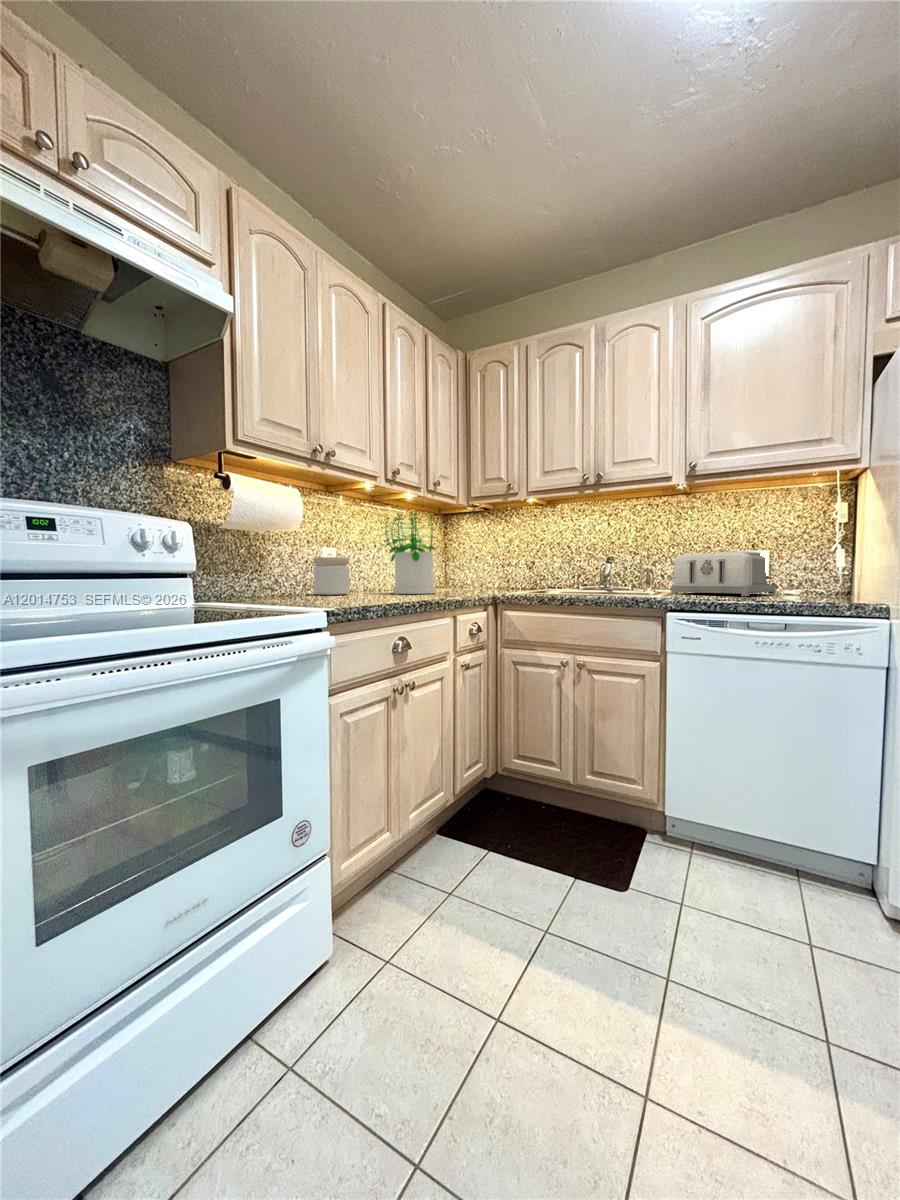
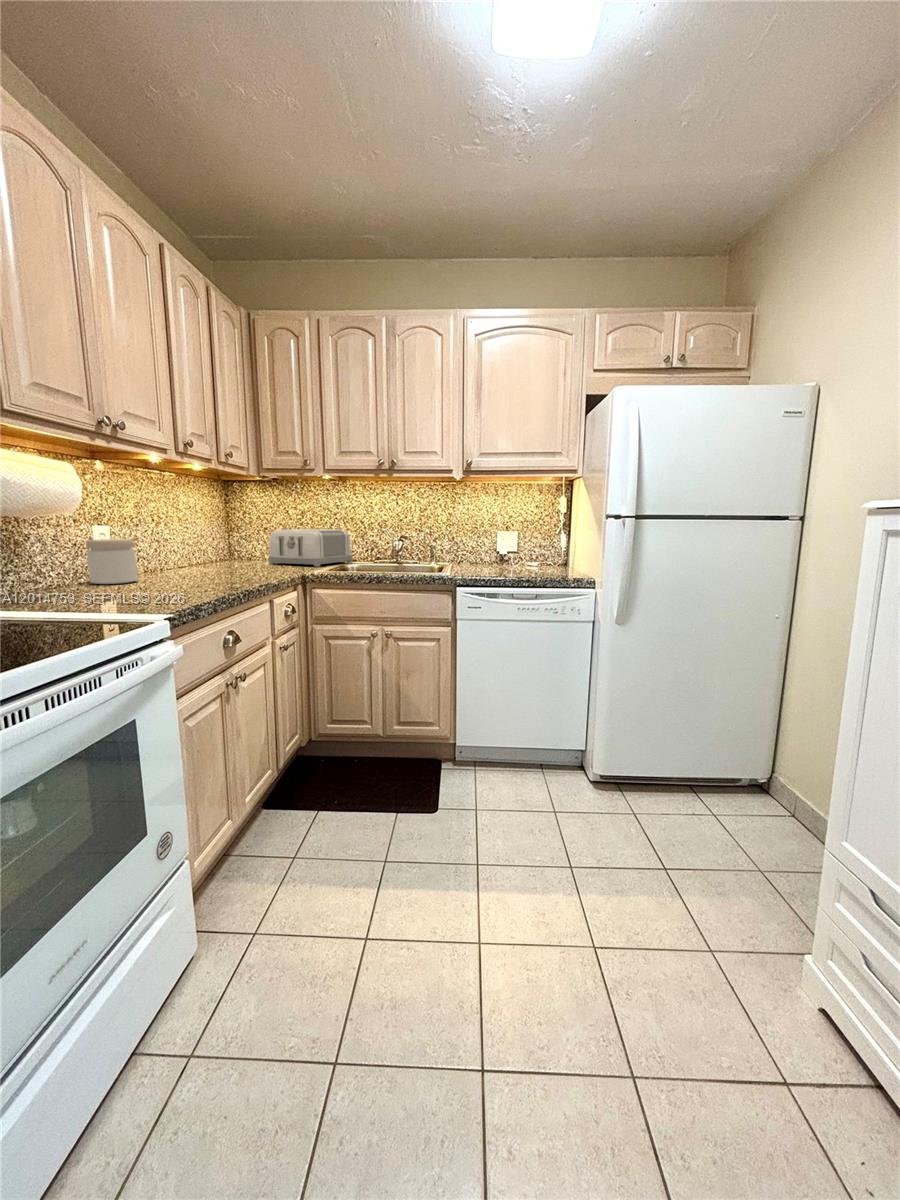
potted plant: present [380,512,436,594] -> none [162,488,245,577]
toaster: present [671,551,776,596] -> present [269,529,353,567]

